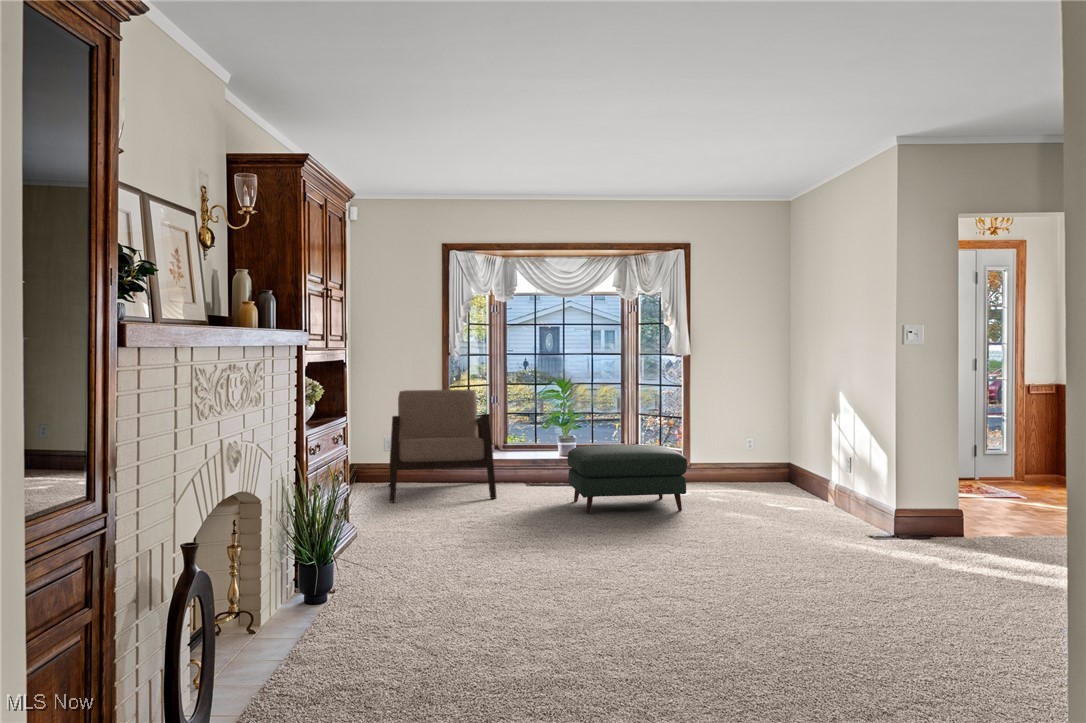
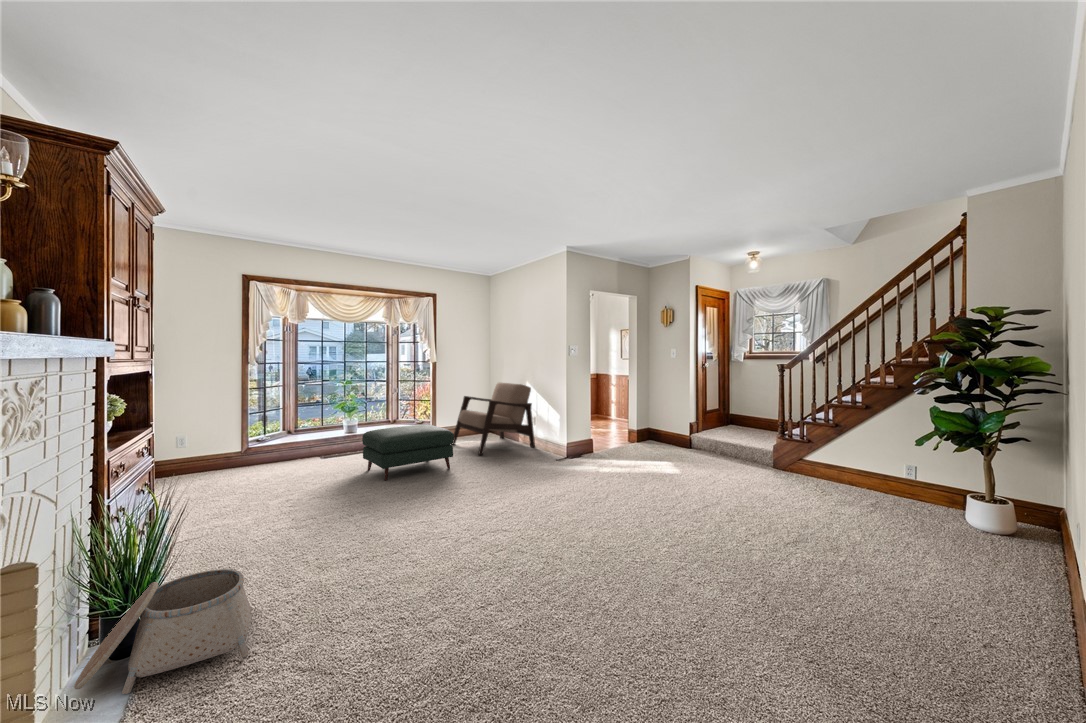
armchair: present [388,390,497,502] -> present [452,382,535,455]
basket: none [280,541,403,617] -> present [74,569,251,694]

